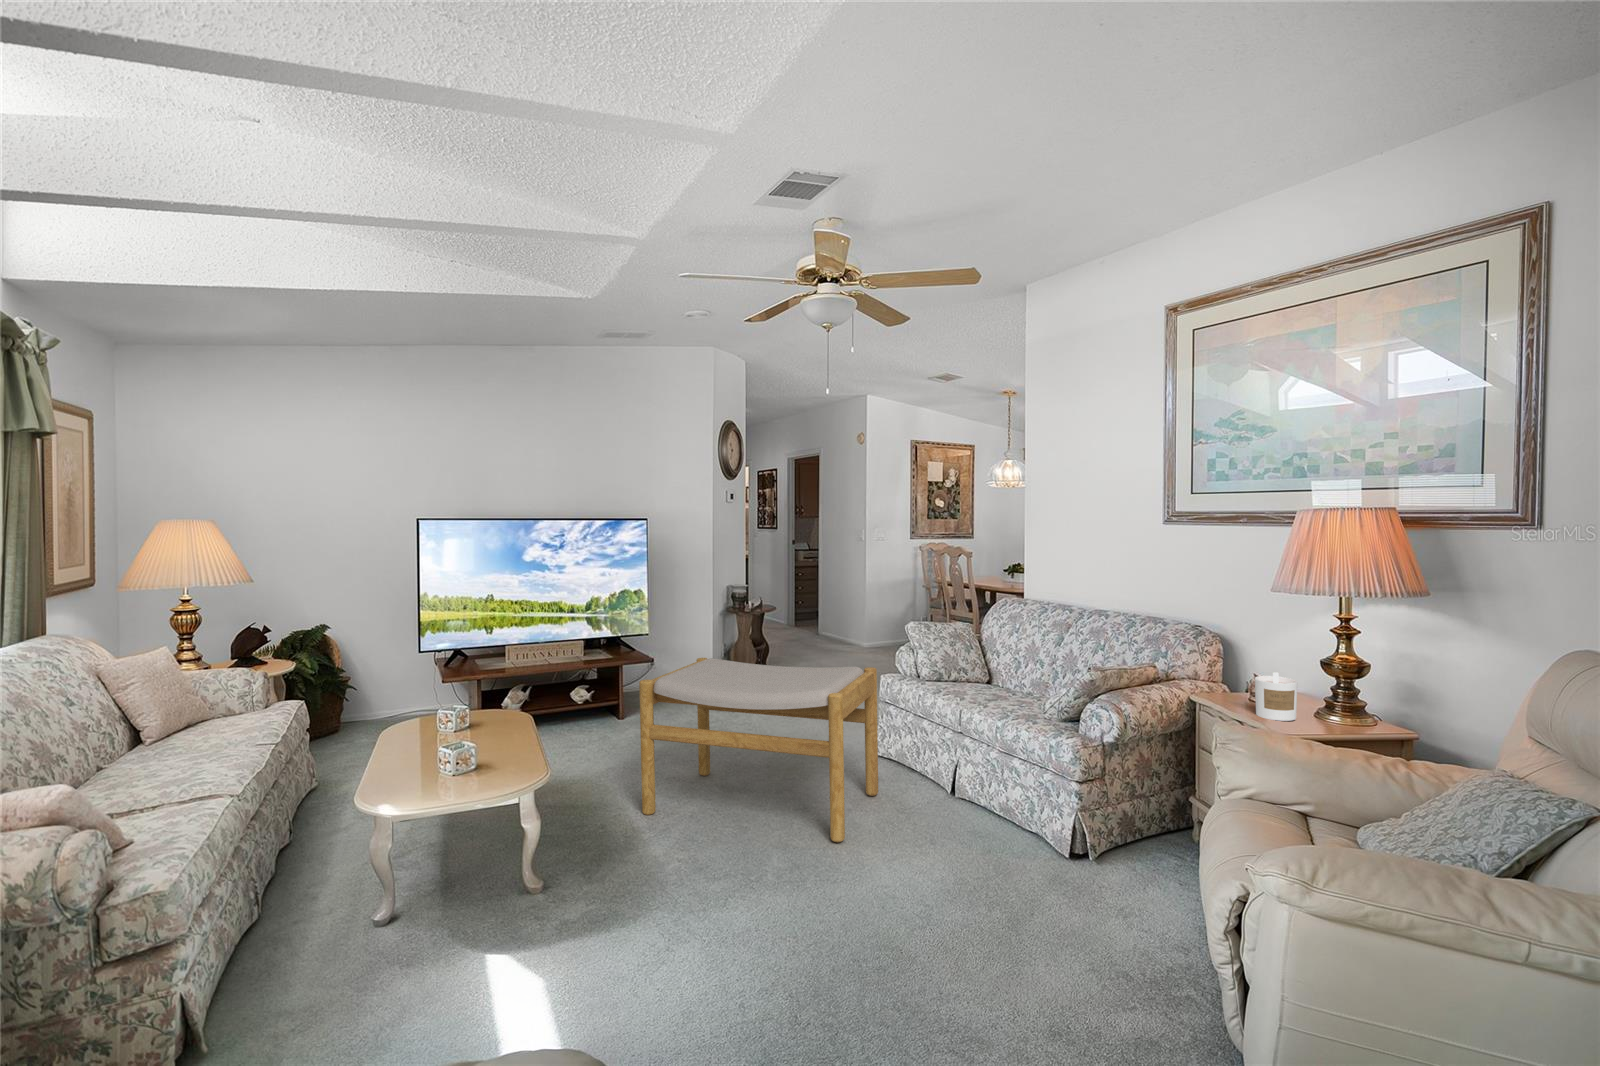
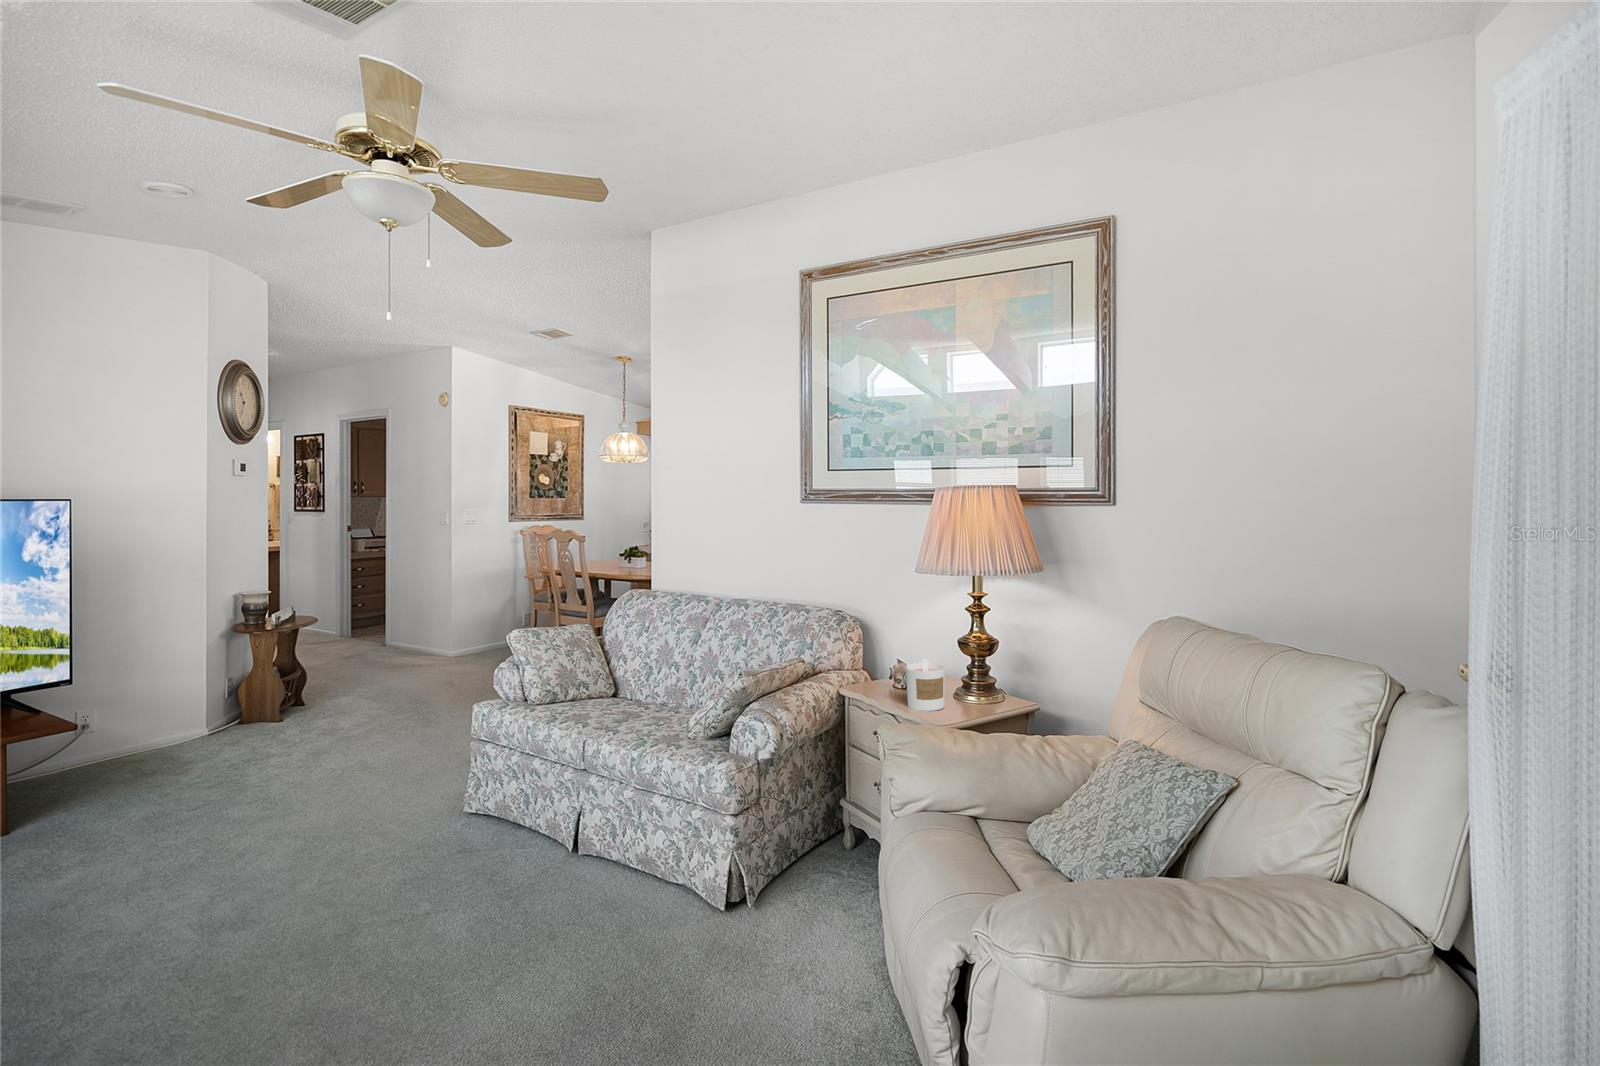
footstool: present [639,658,878,842] -> none [46,703,478,996]

